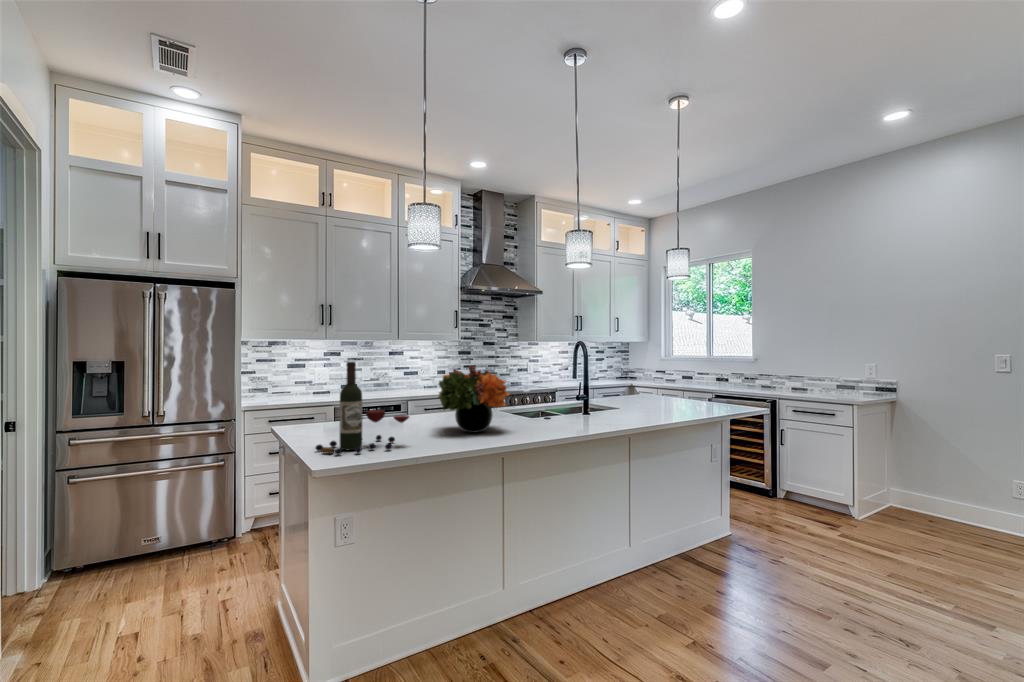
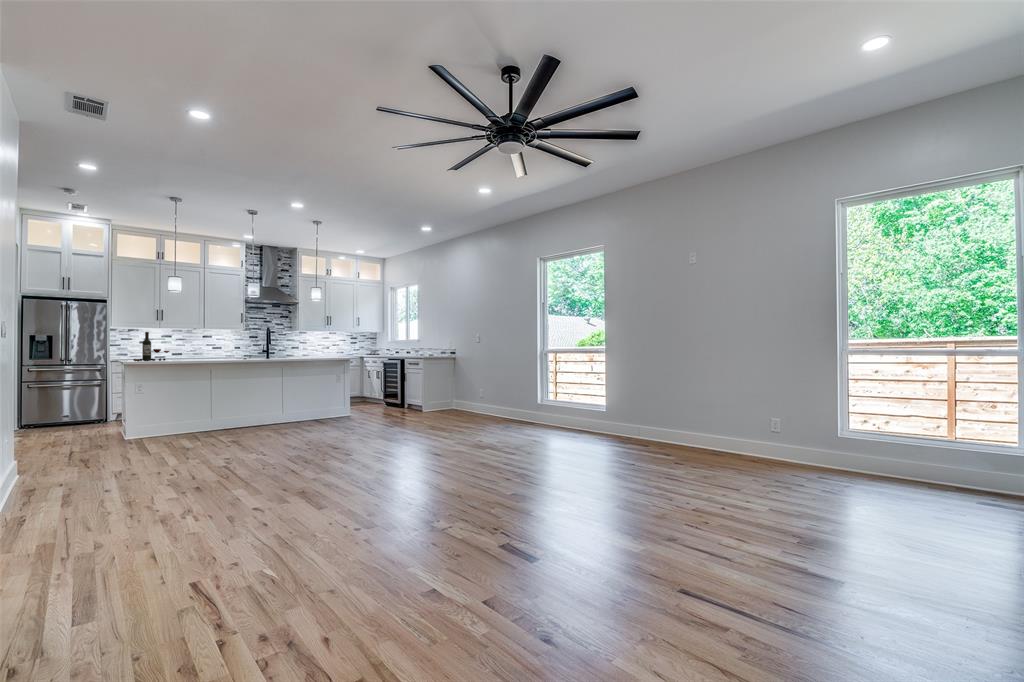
flower arrangement: present [438,366,509,433] -> none [185,336,218,360]

